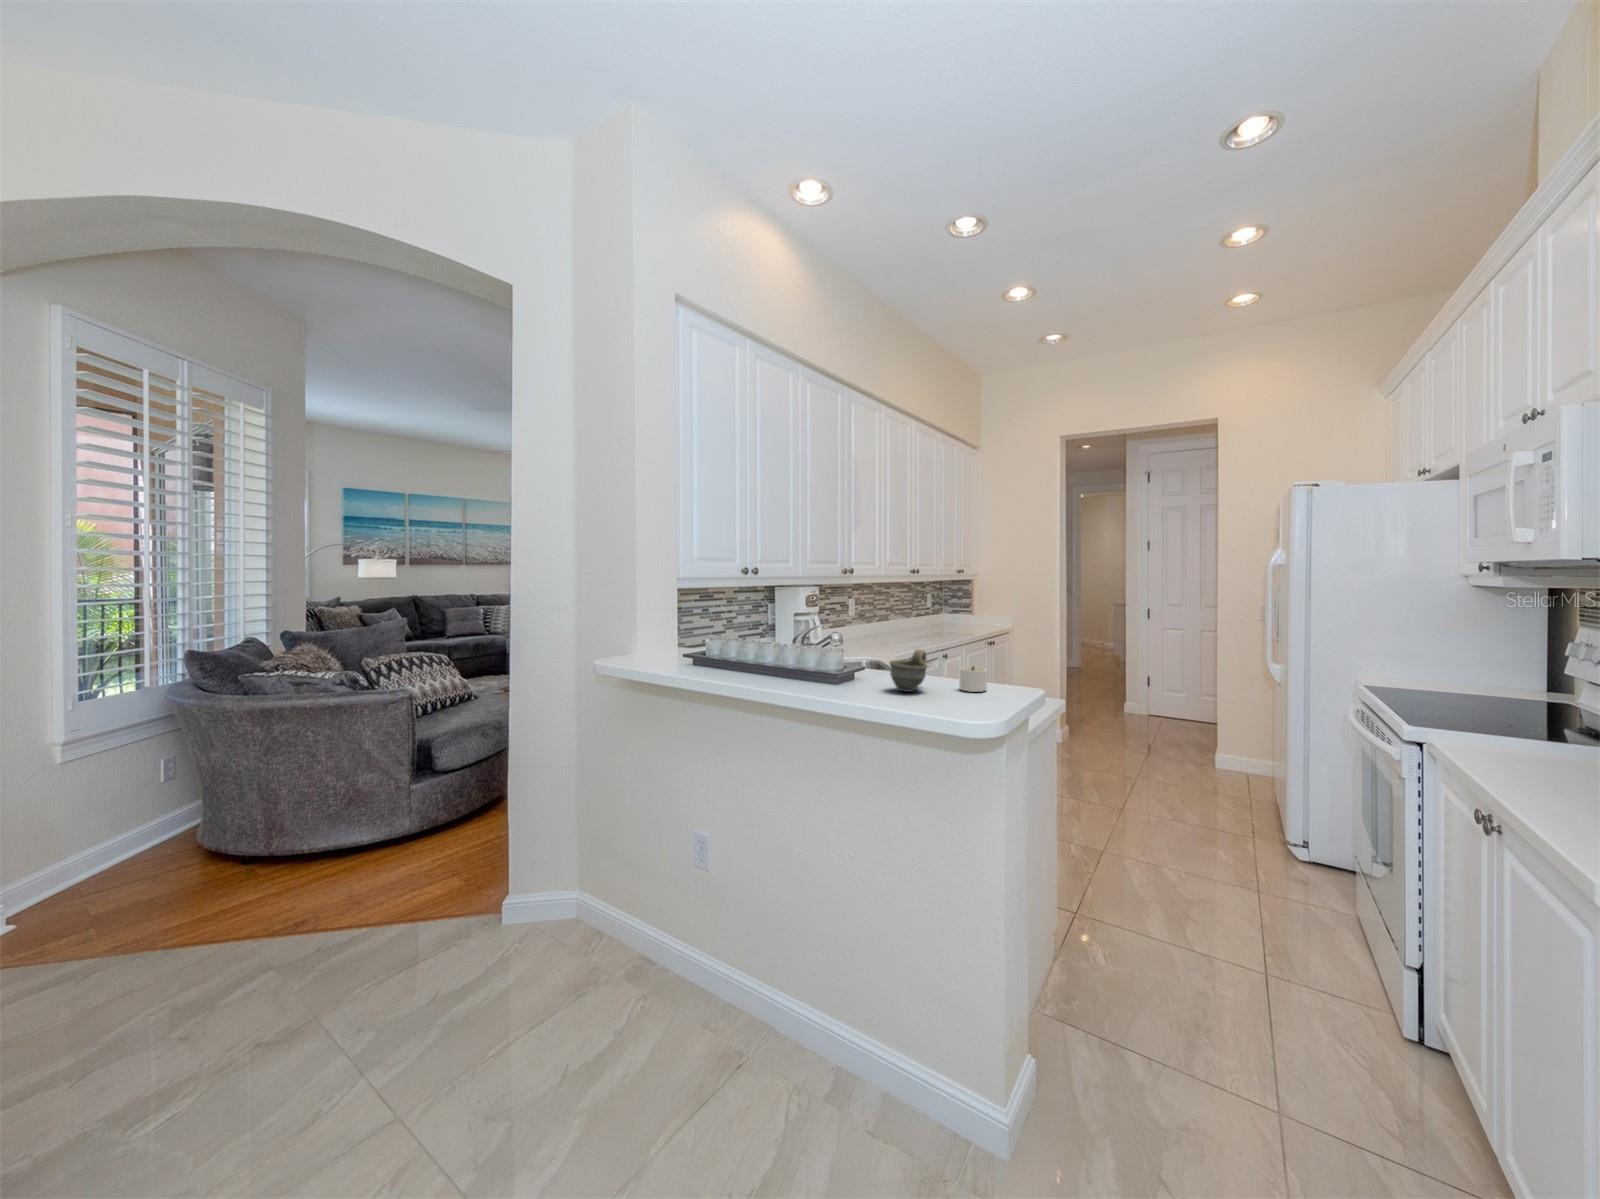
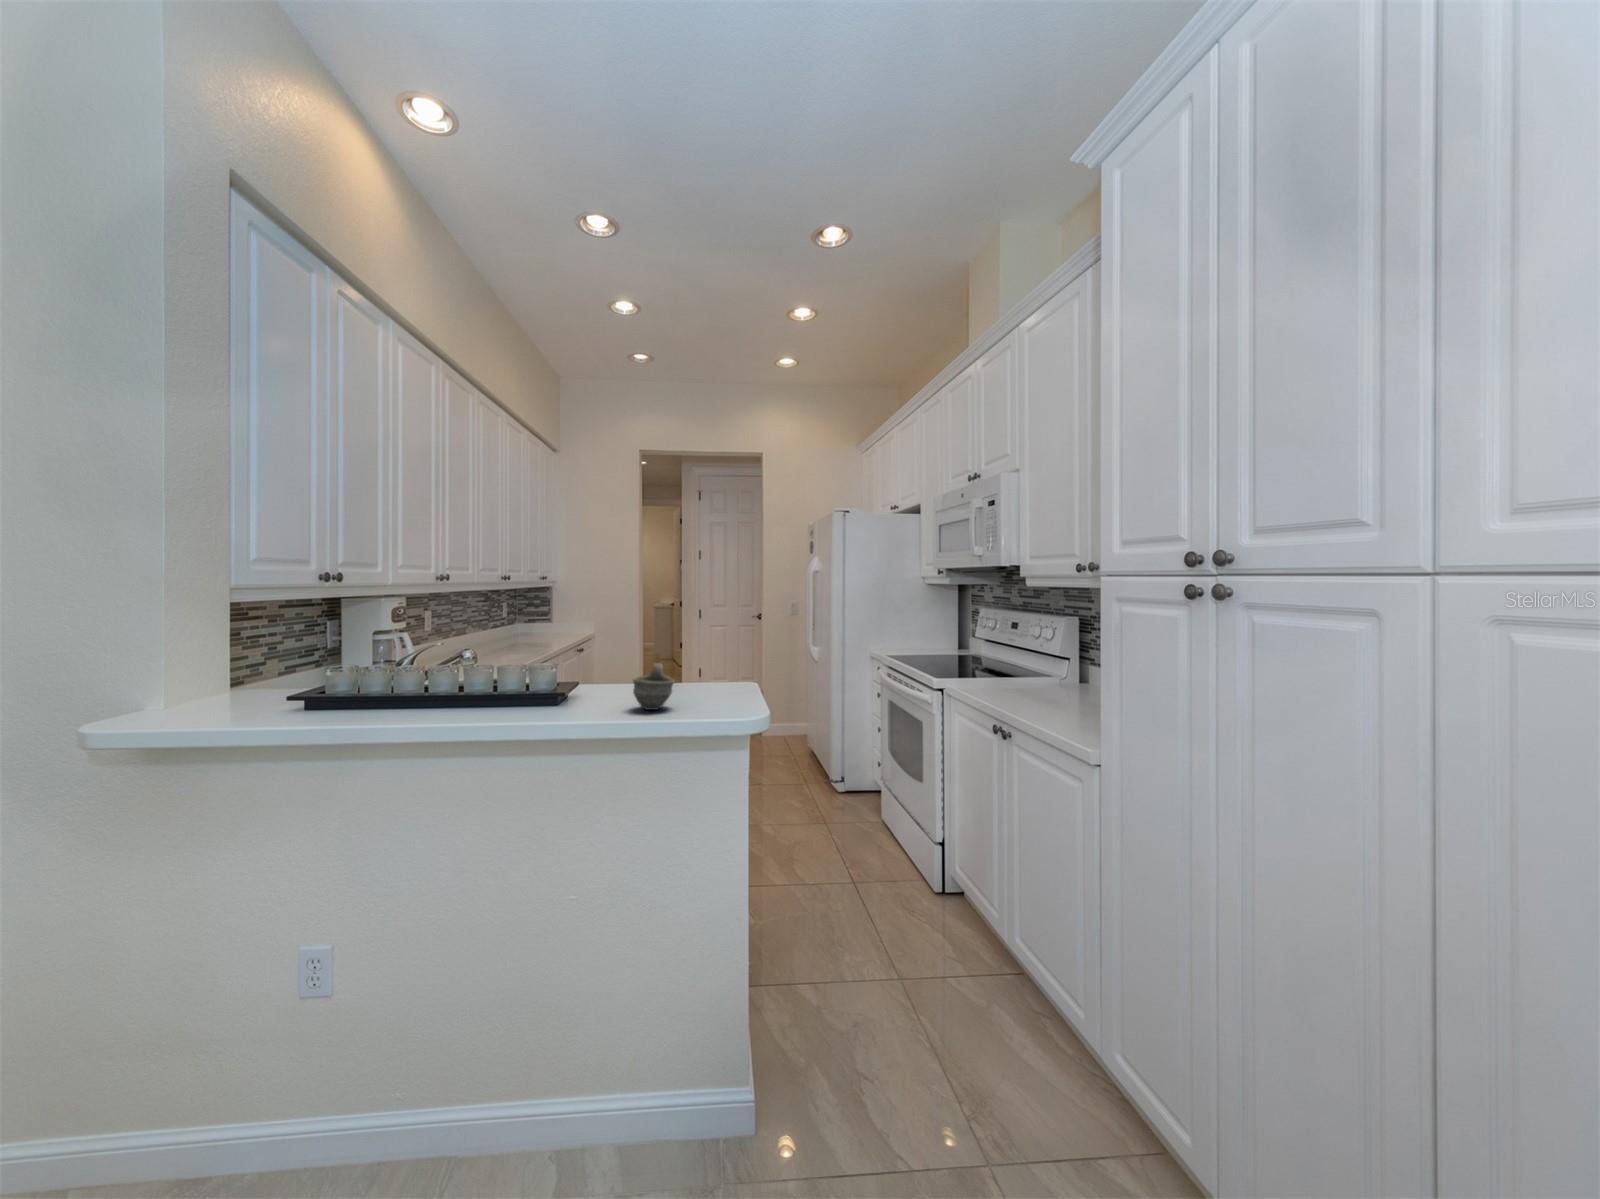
candle: present [960,667,987,692] -> none [696,674,735,701]

